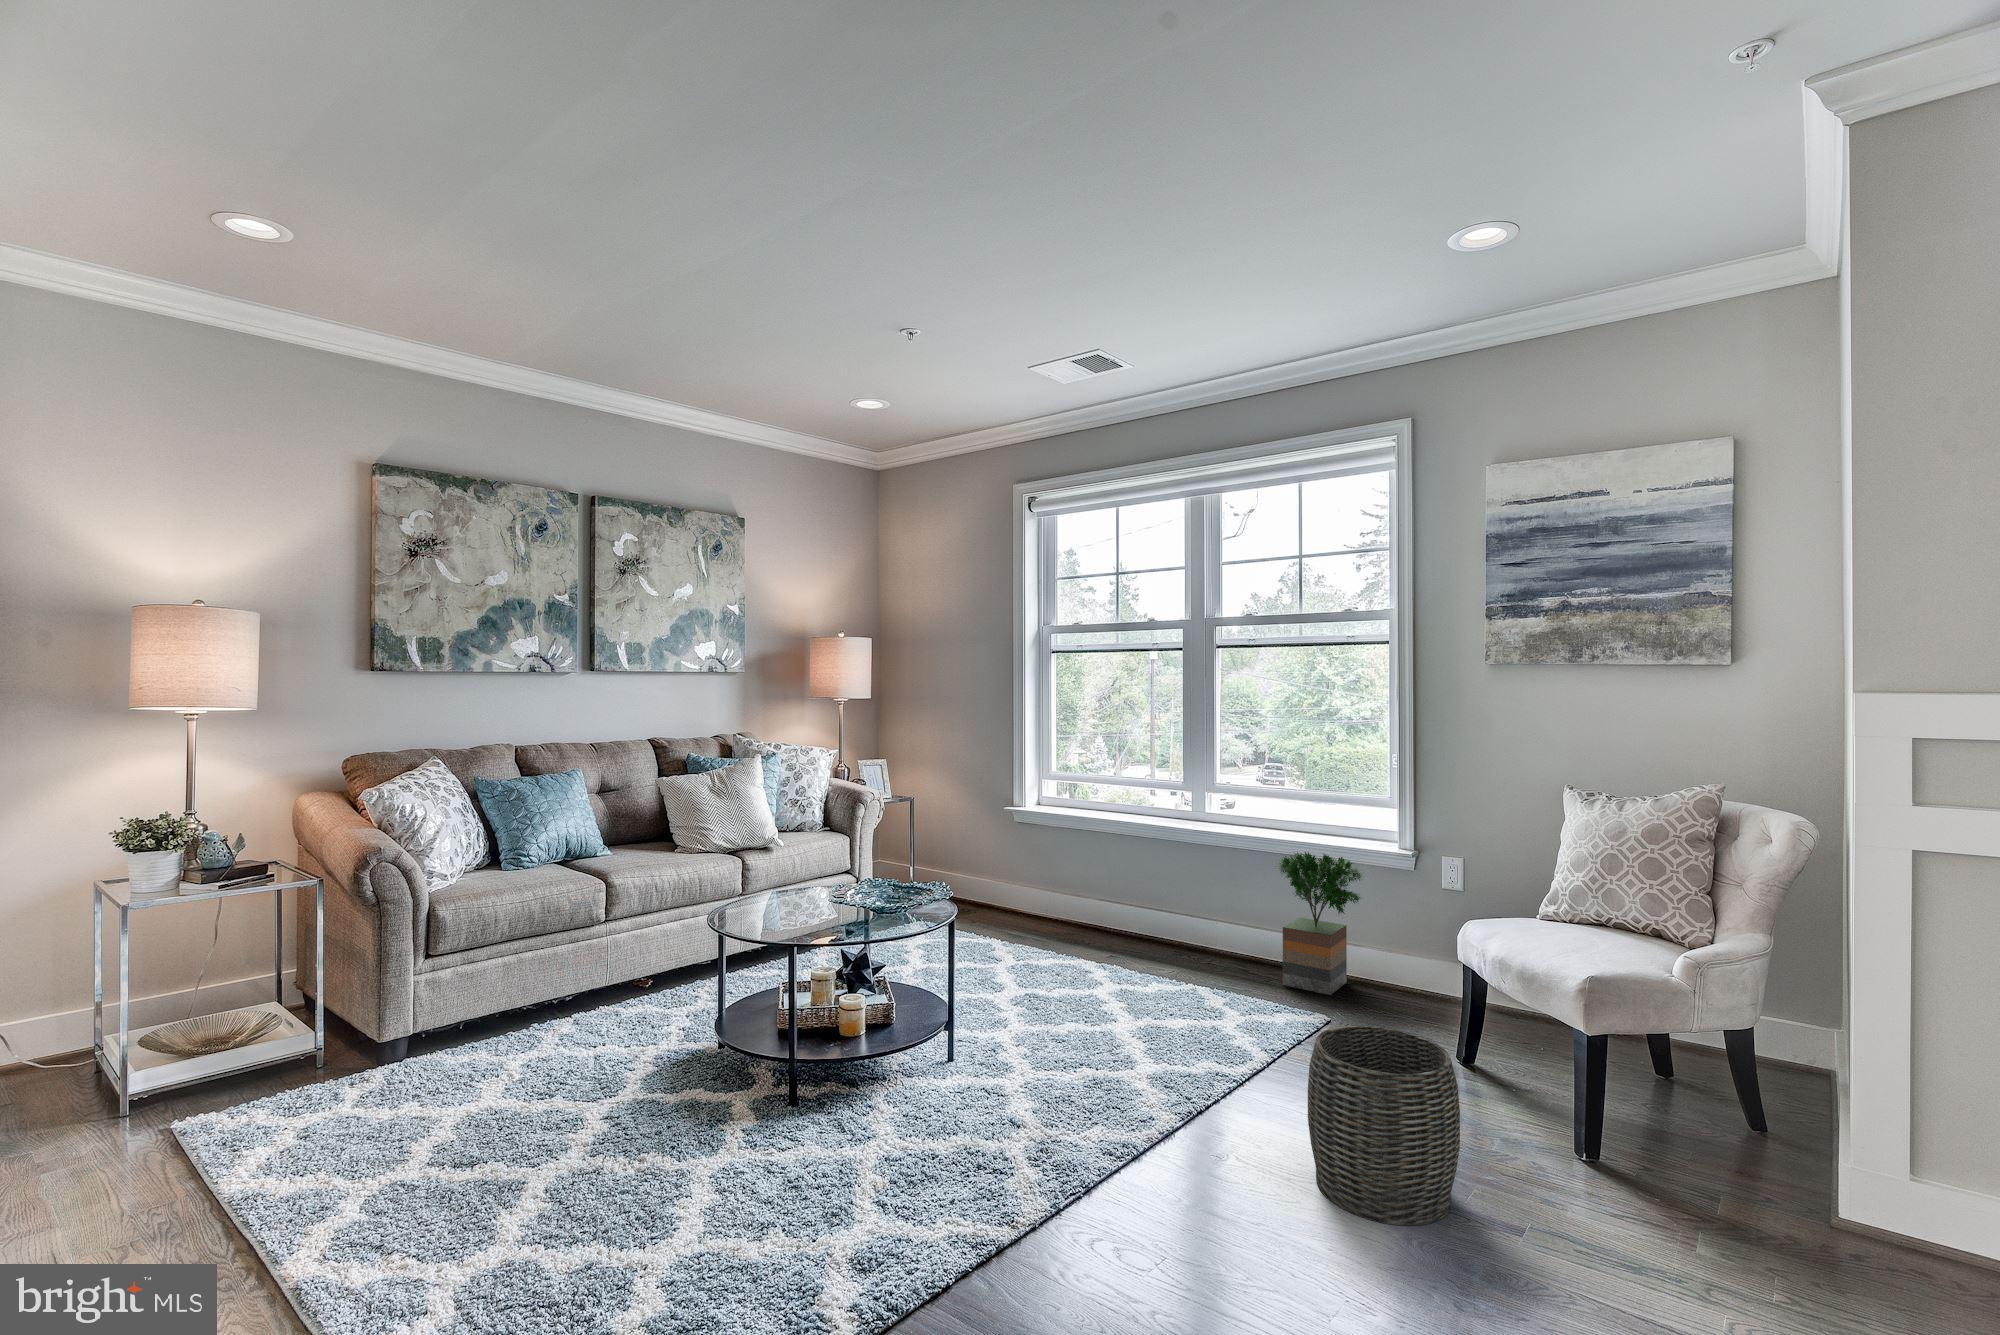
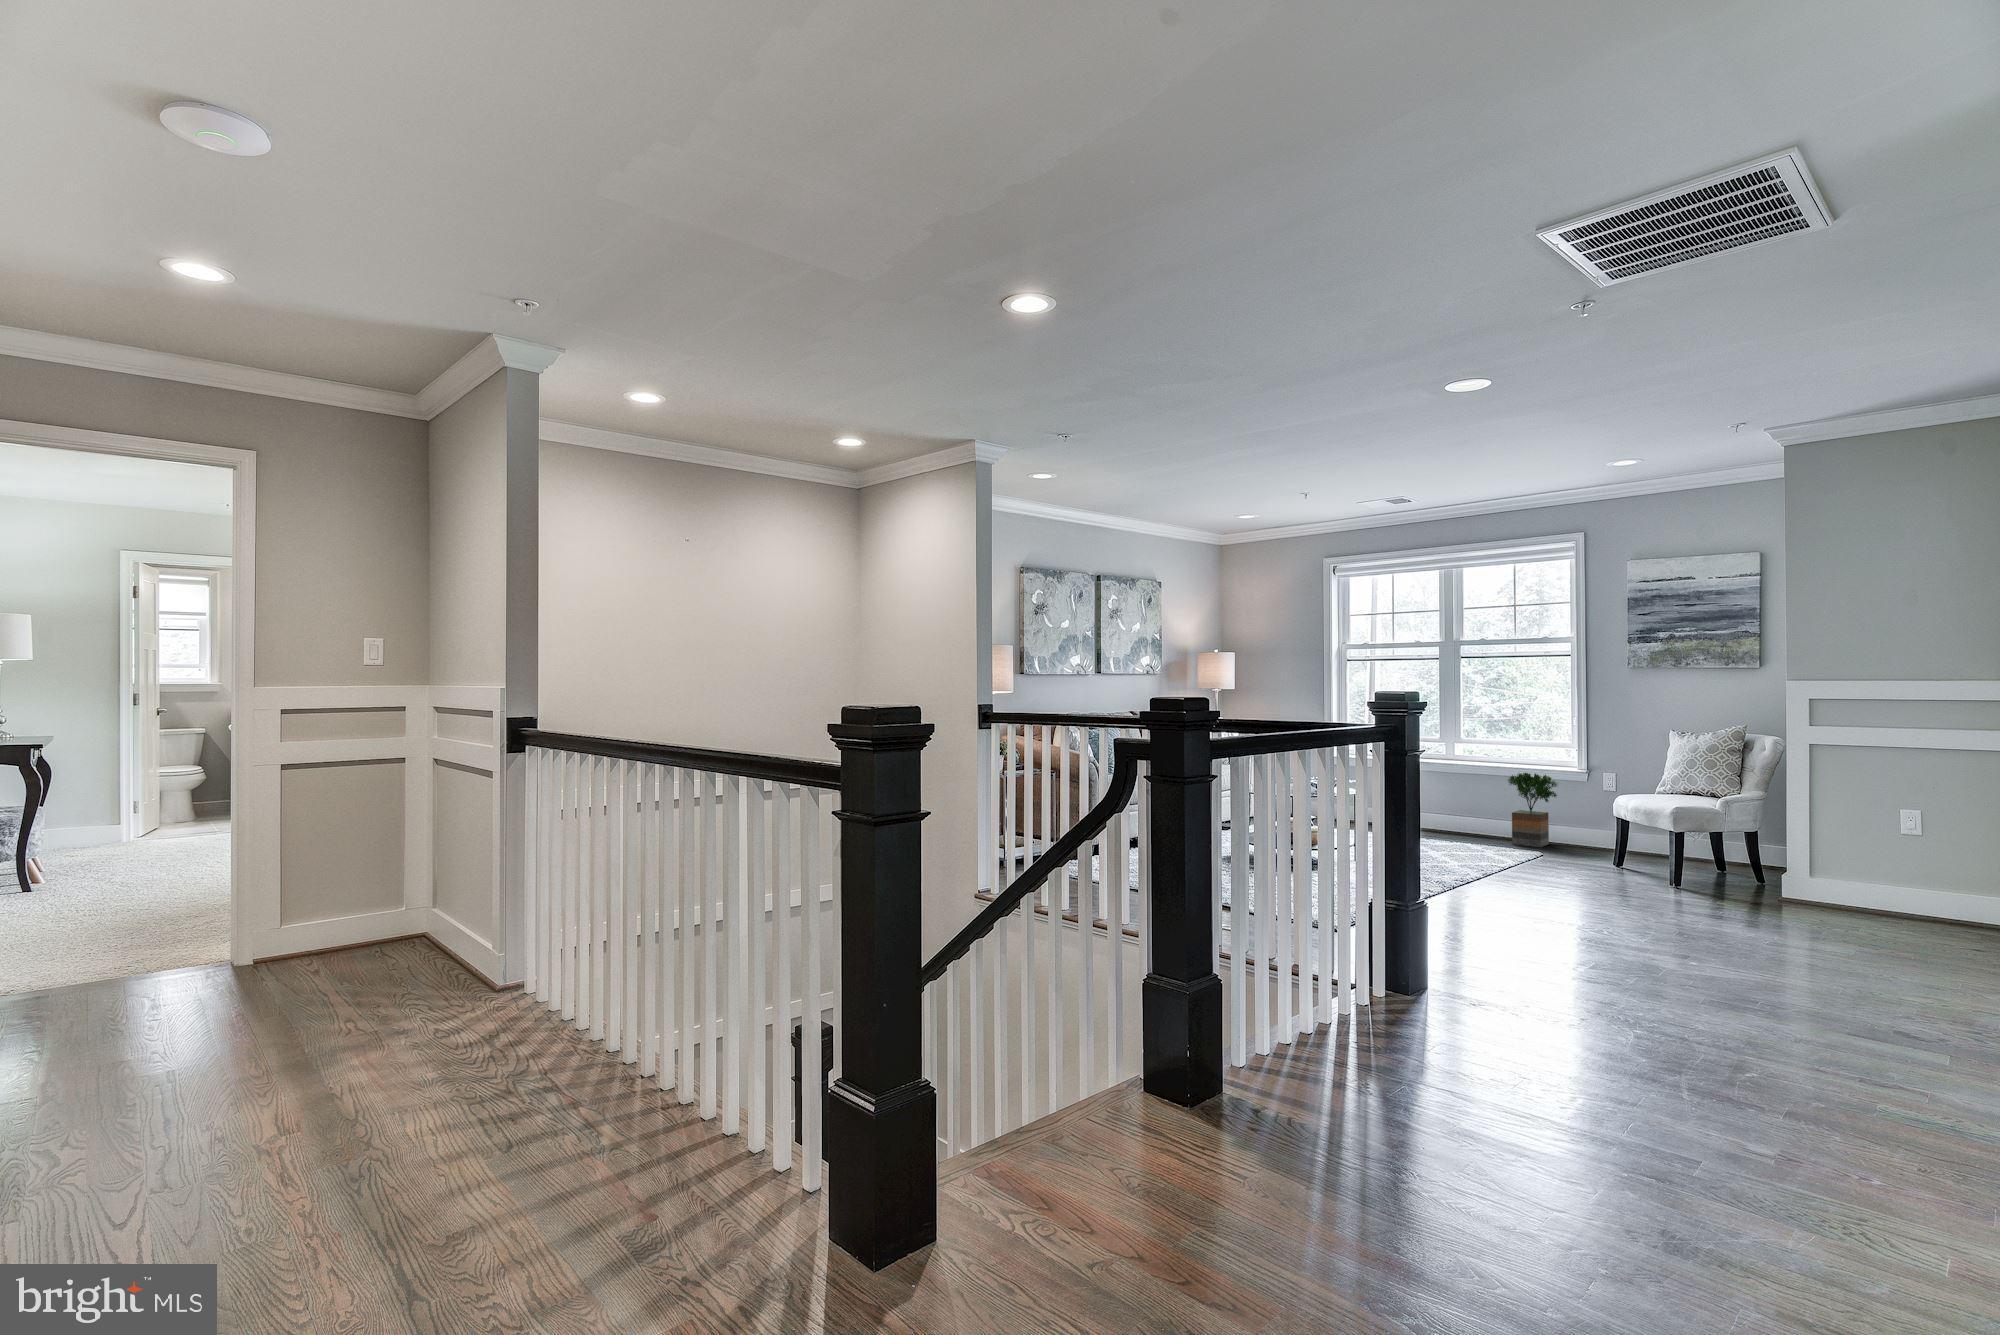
woven basket: present [1308,1026,1460,1226] -> none [1548,824,1615,891]

